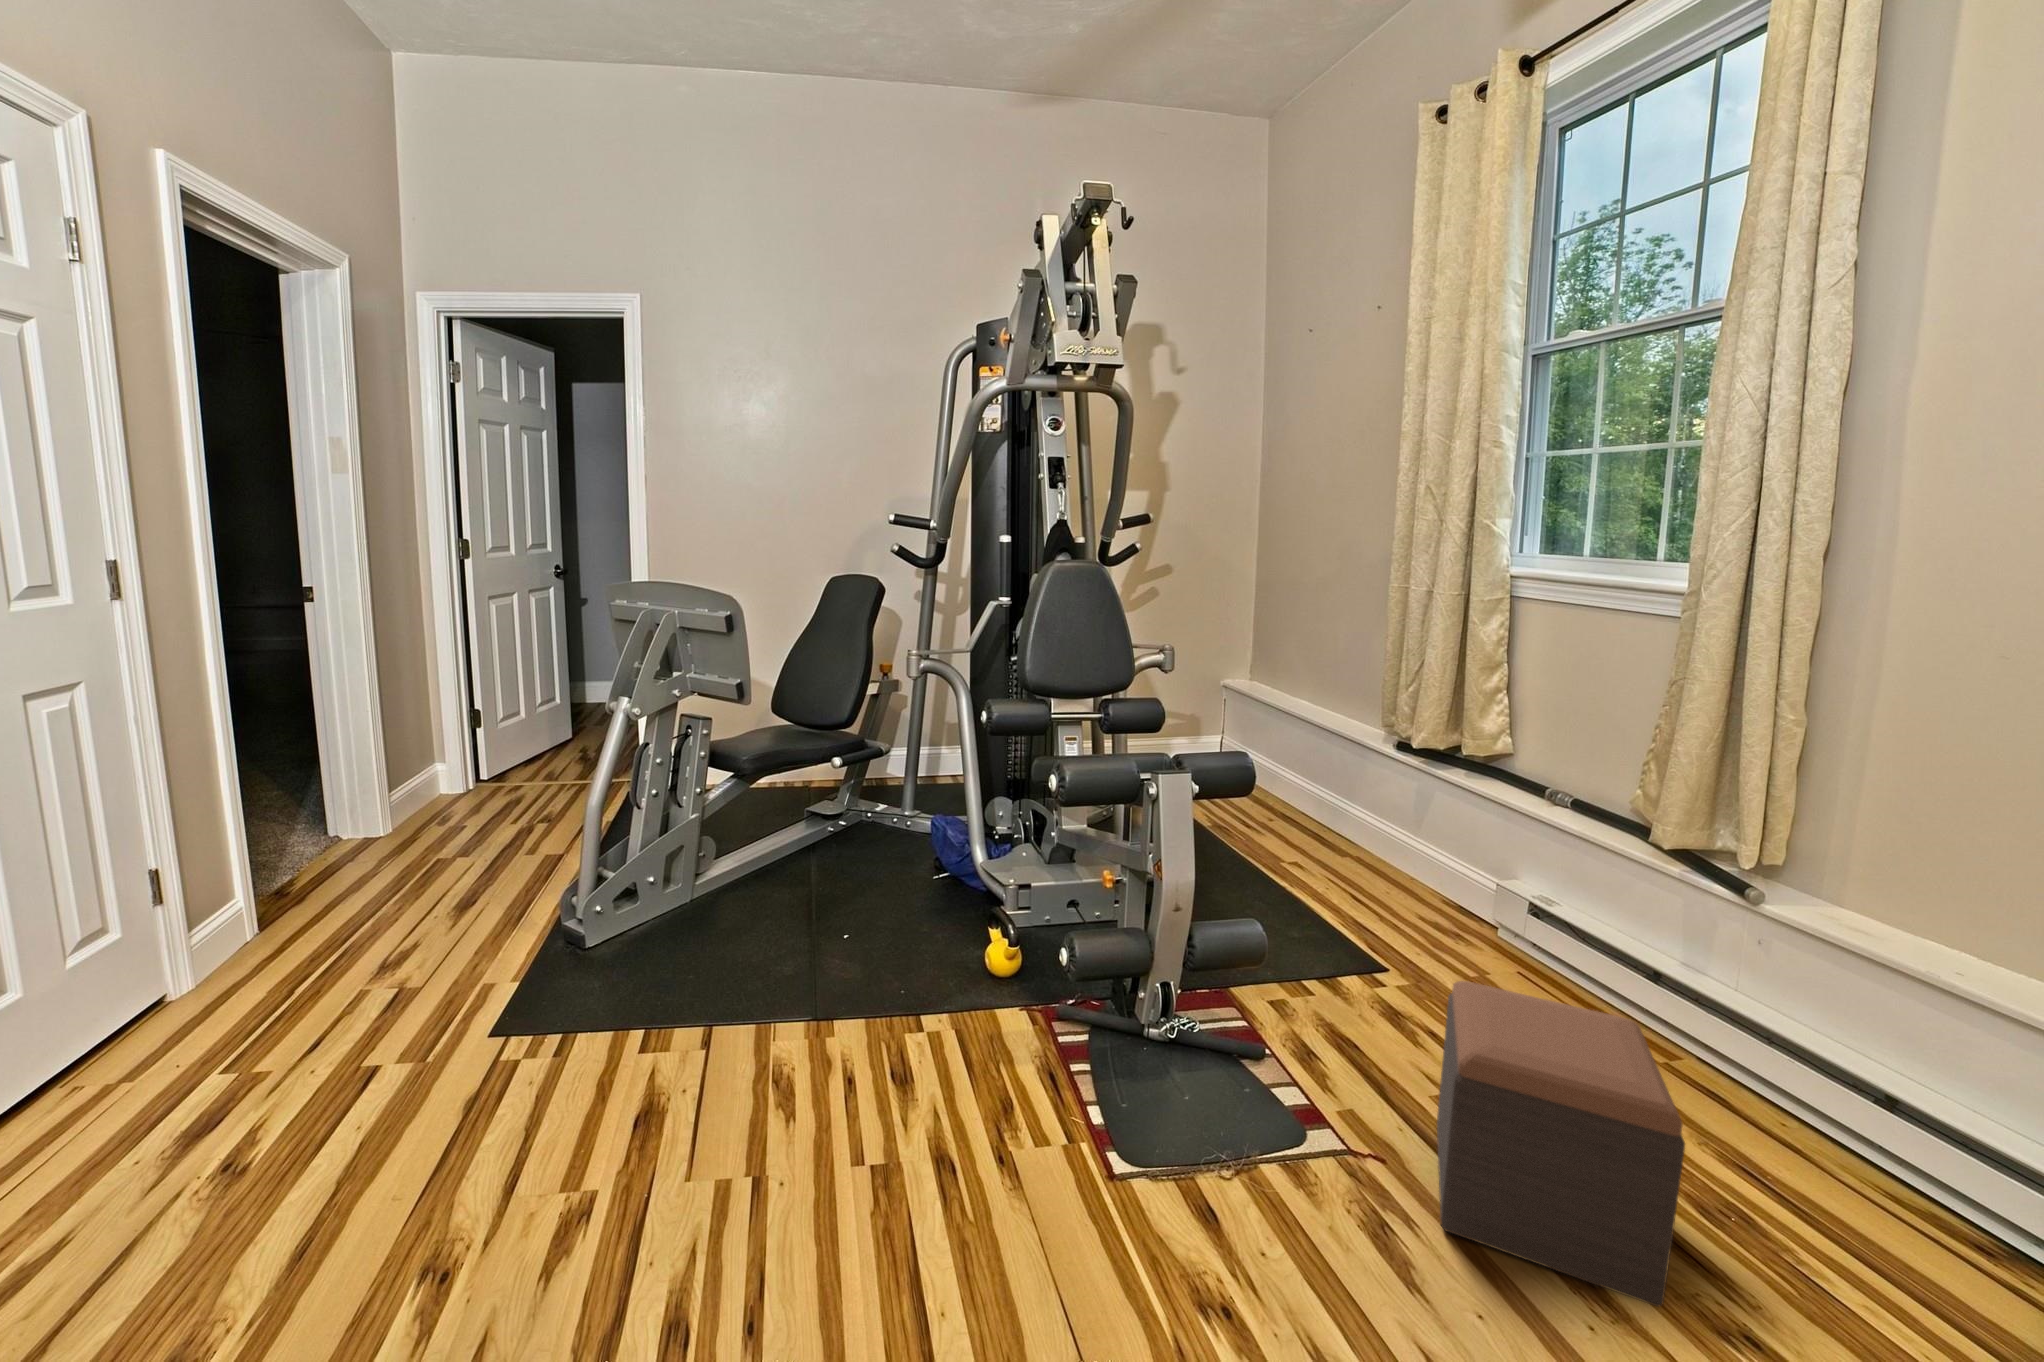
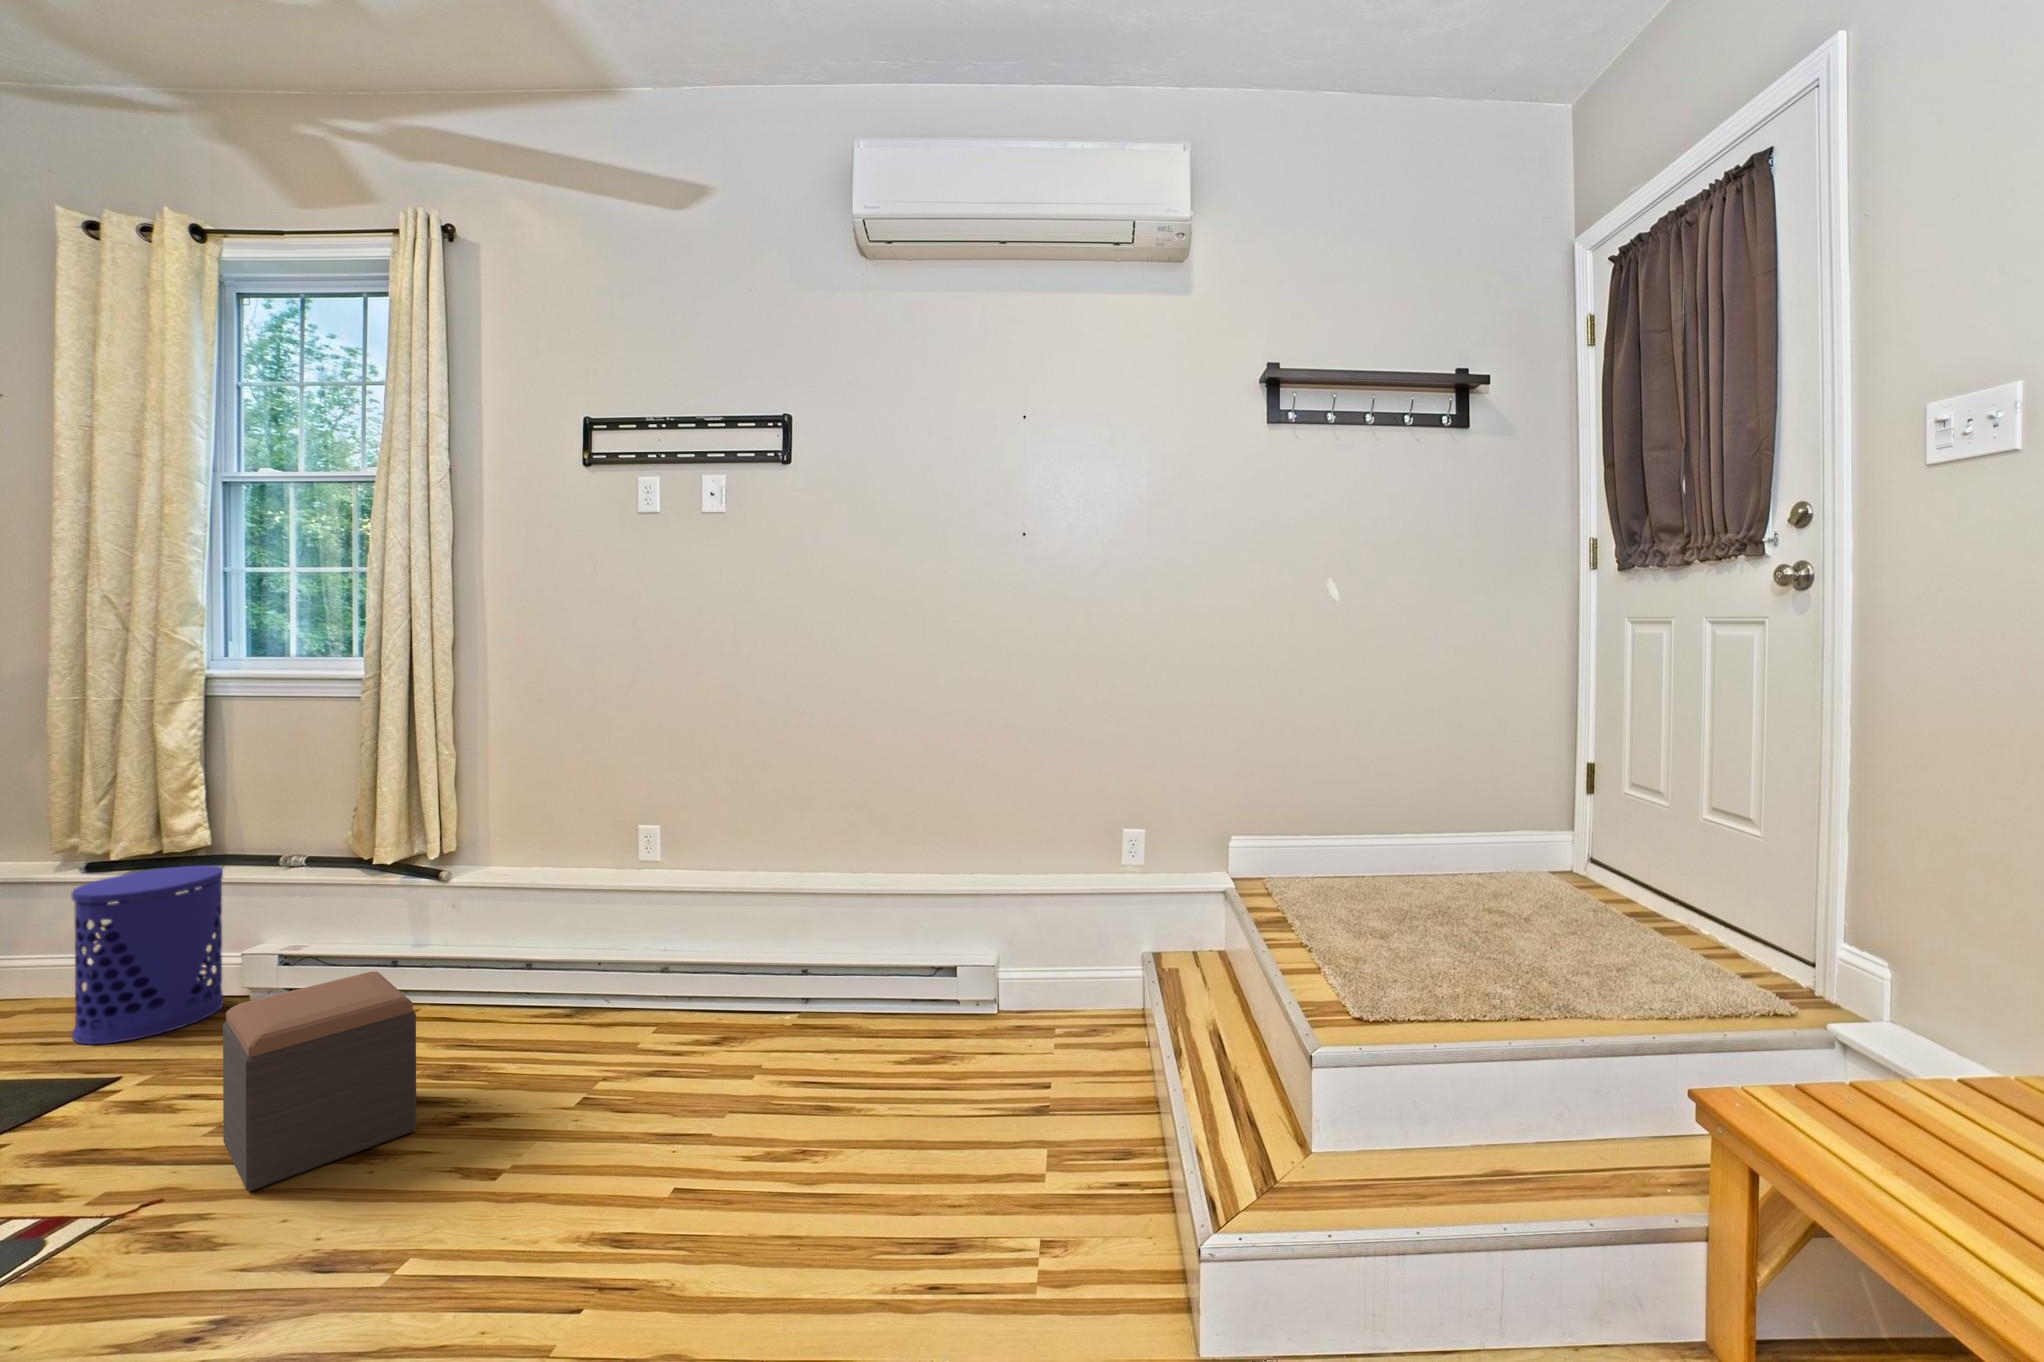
waste bin: none [1362,760,1492,932] -> present [71,865,223,1044]

